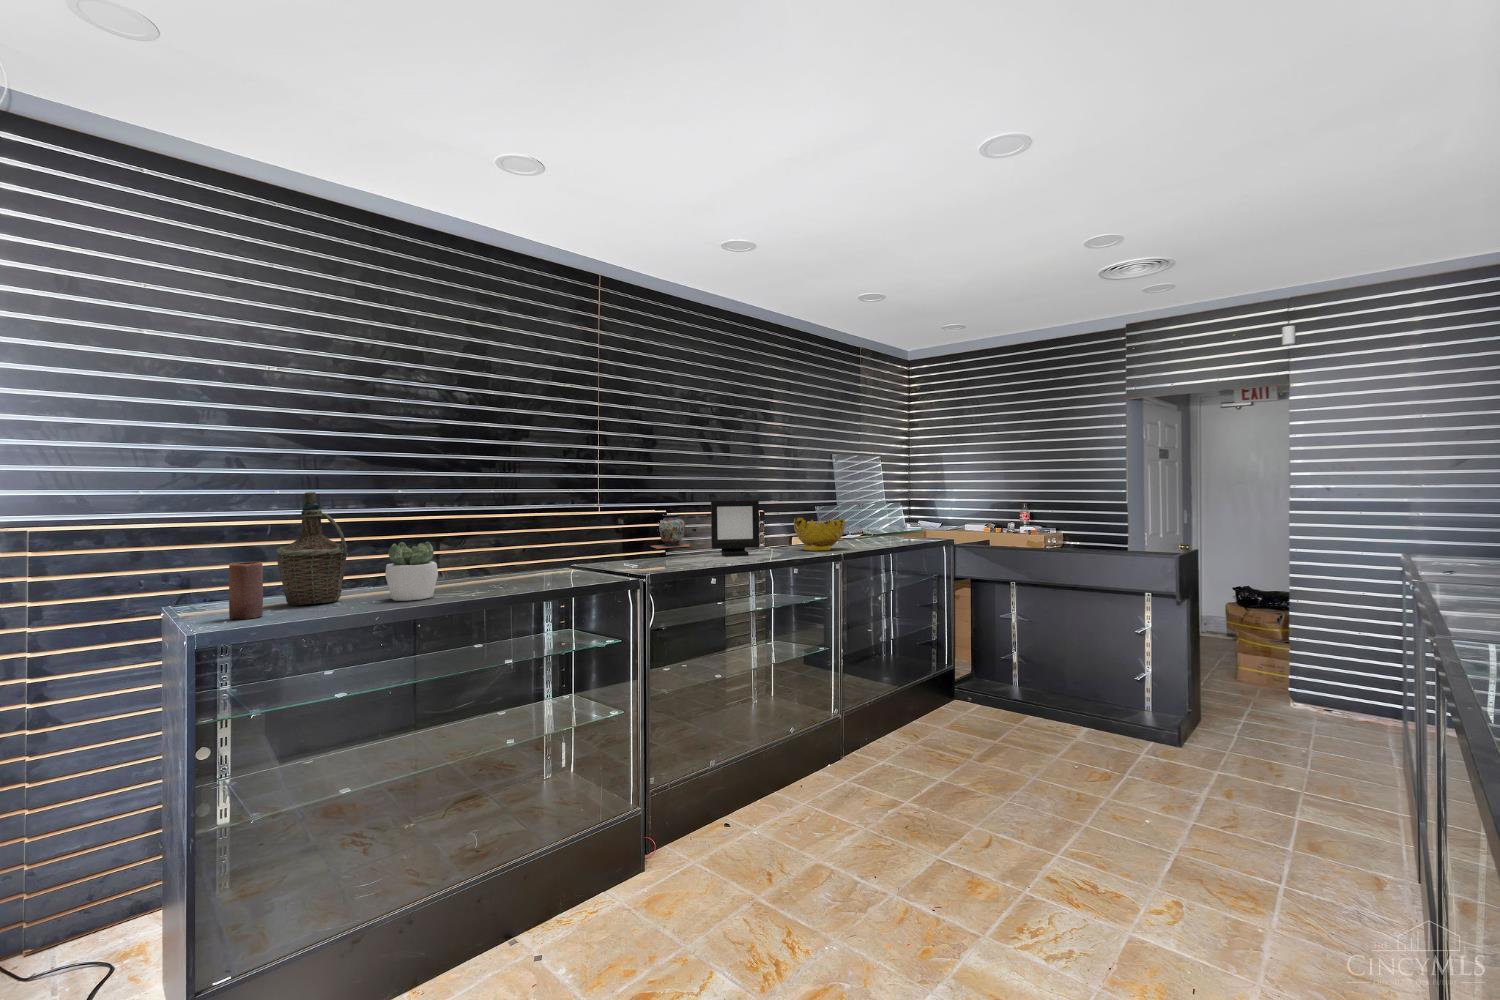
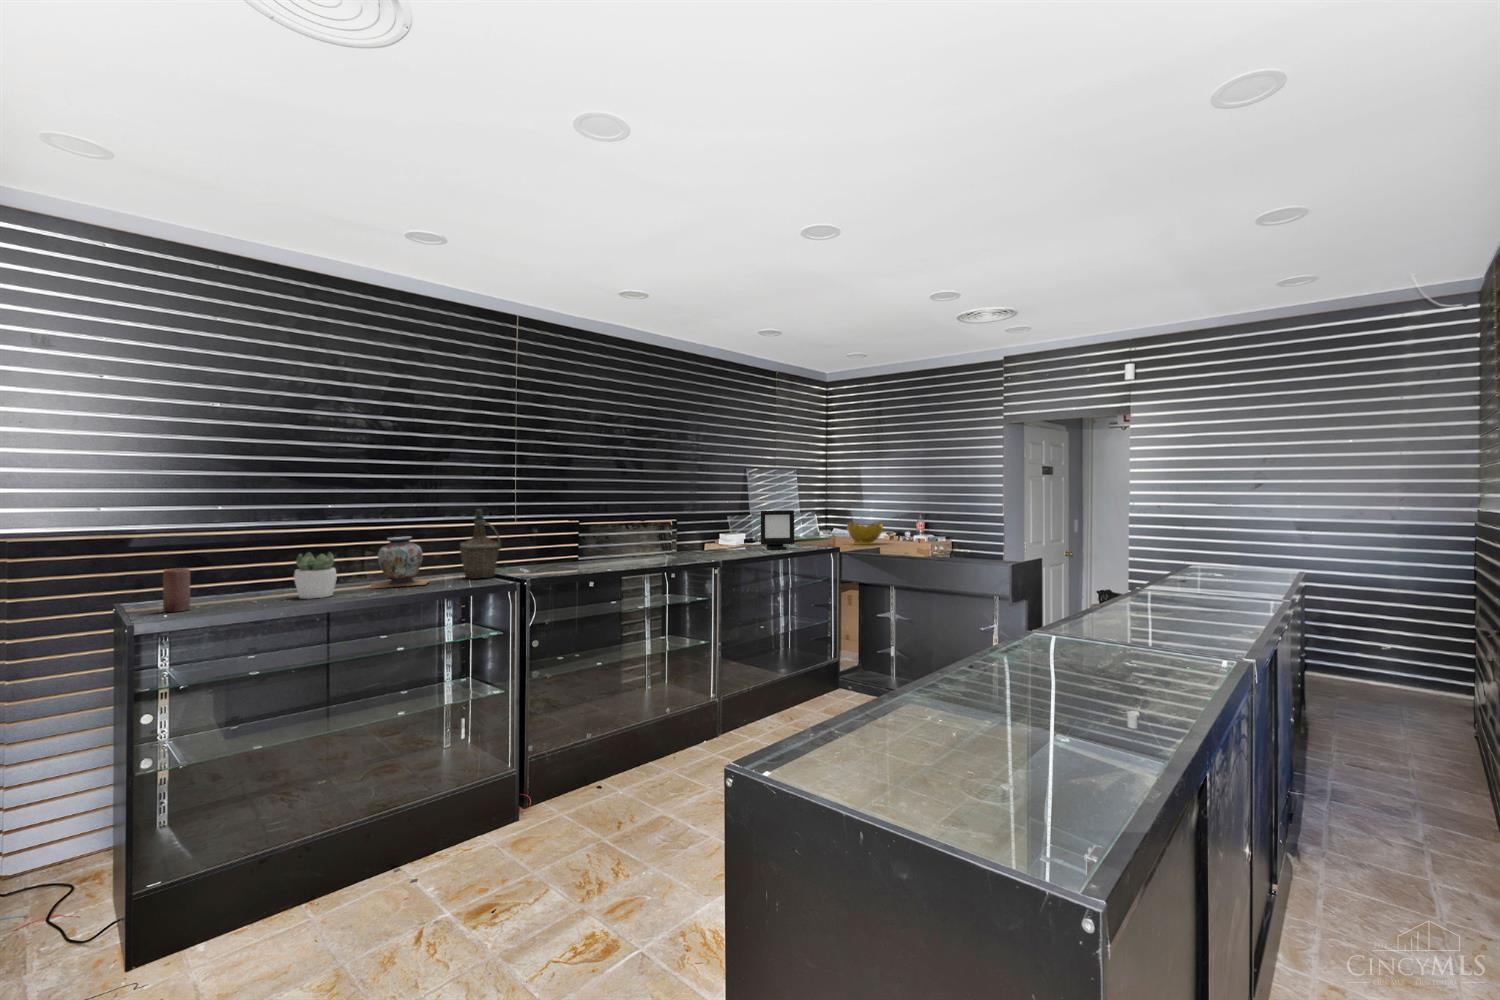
bottle: present [277,492,348,606] -> present [460,509,501,579]
picture frame: present [711,500,759,556] -> present [761,510,794,550]
decorative vase: present [651,514,689,549] -> present [370,537,430,589]
decorative bowl: present [794,518,845,551] -> present [847,522,883,545]

